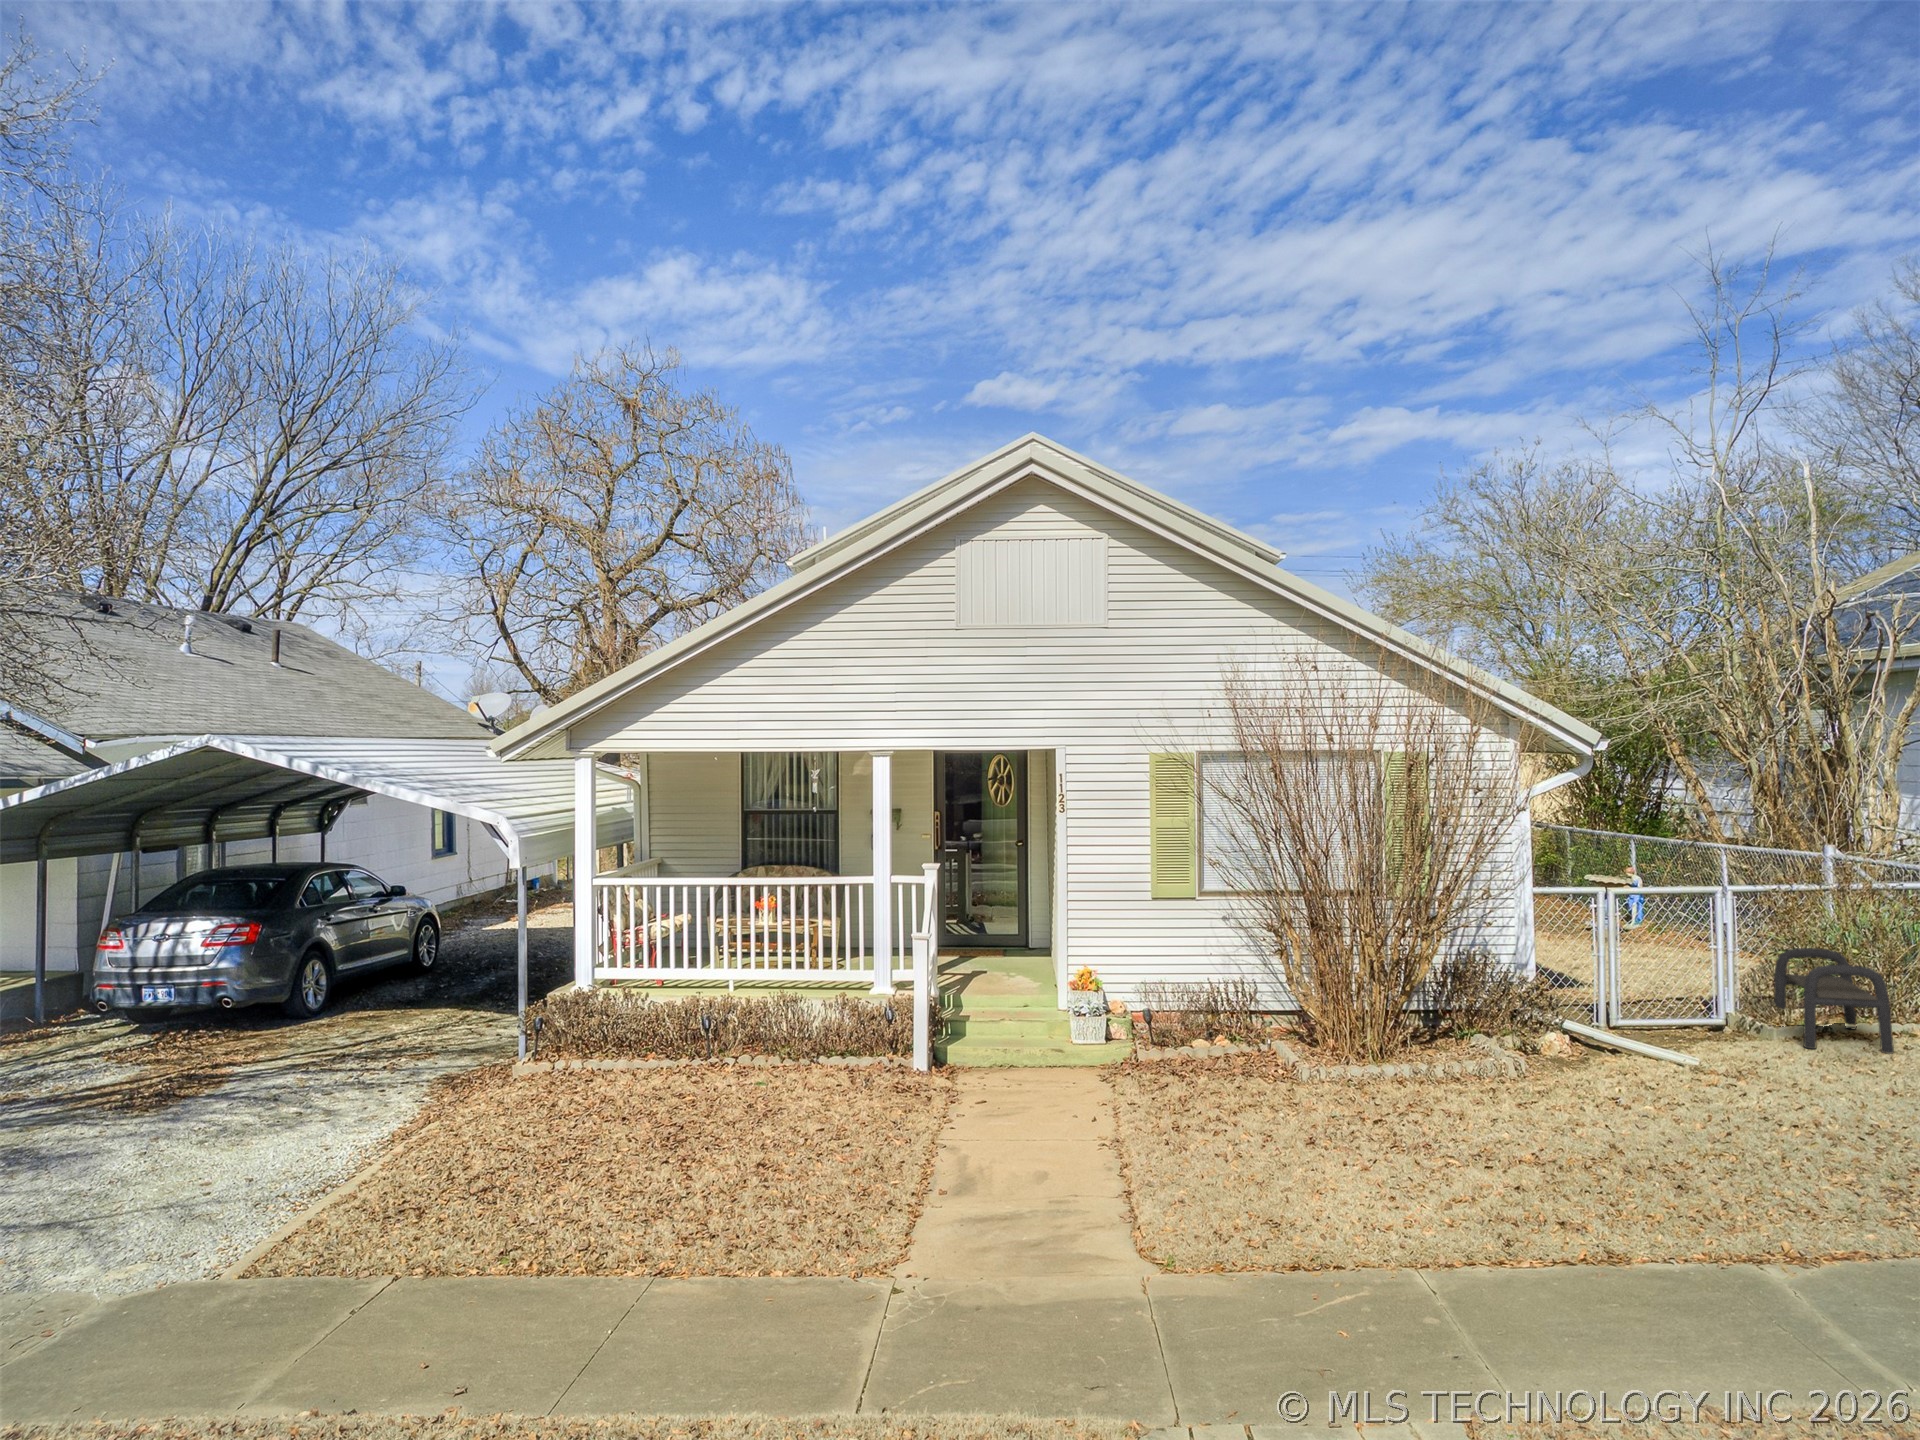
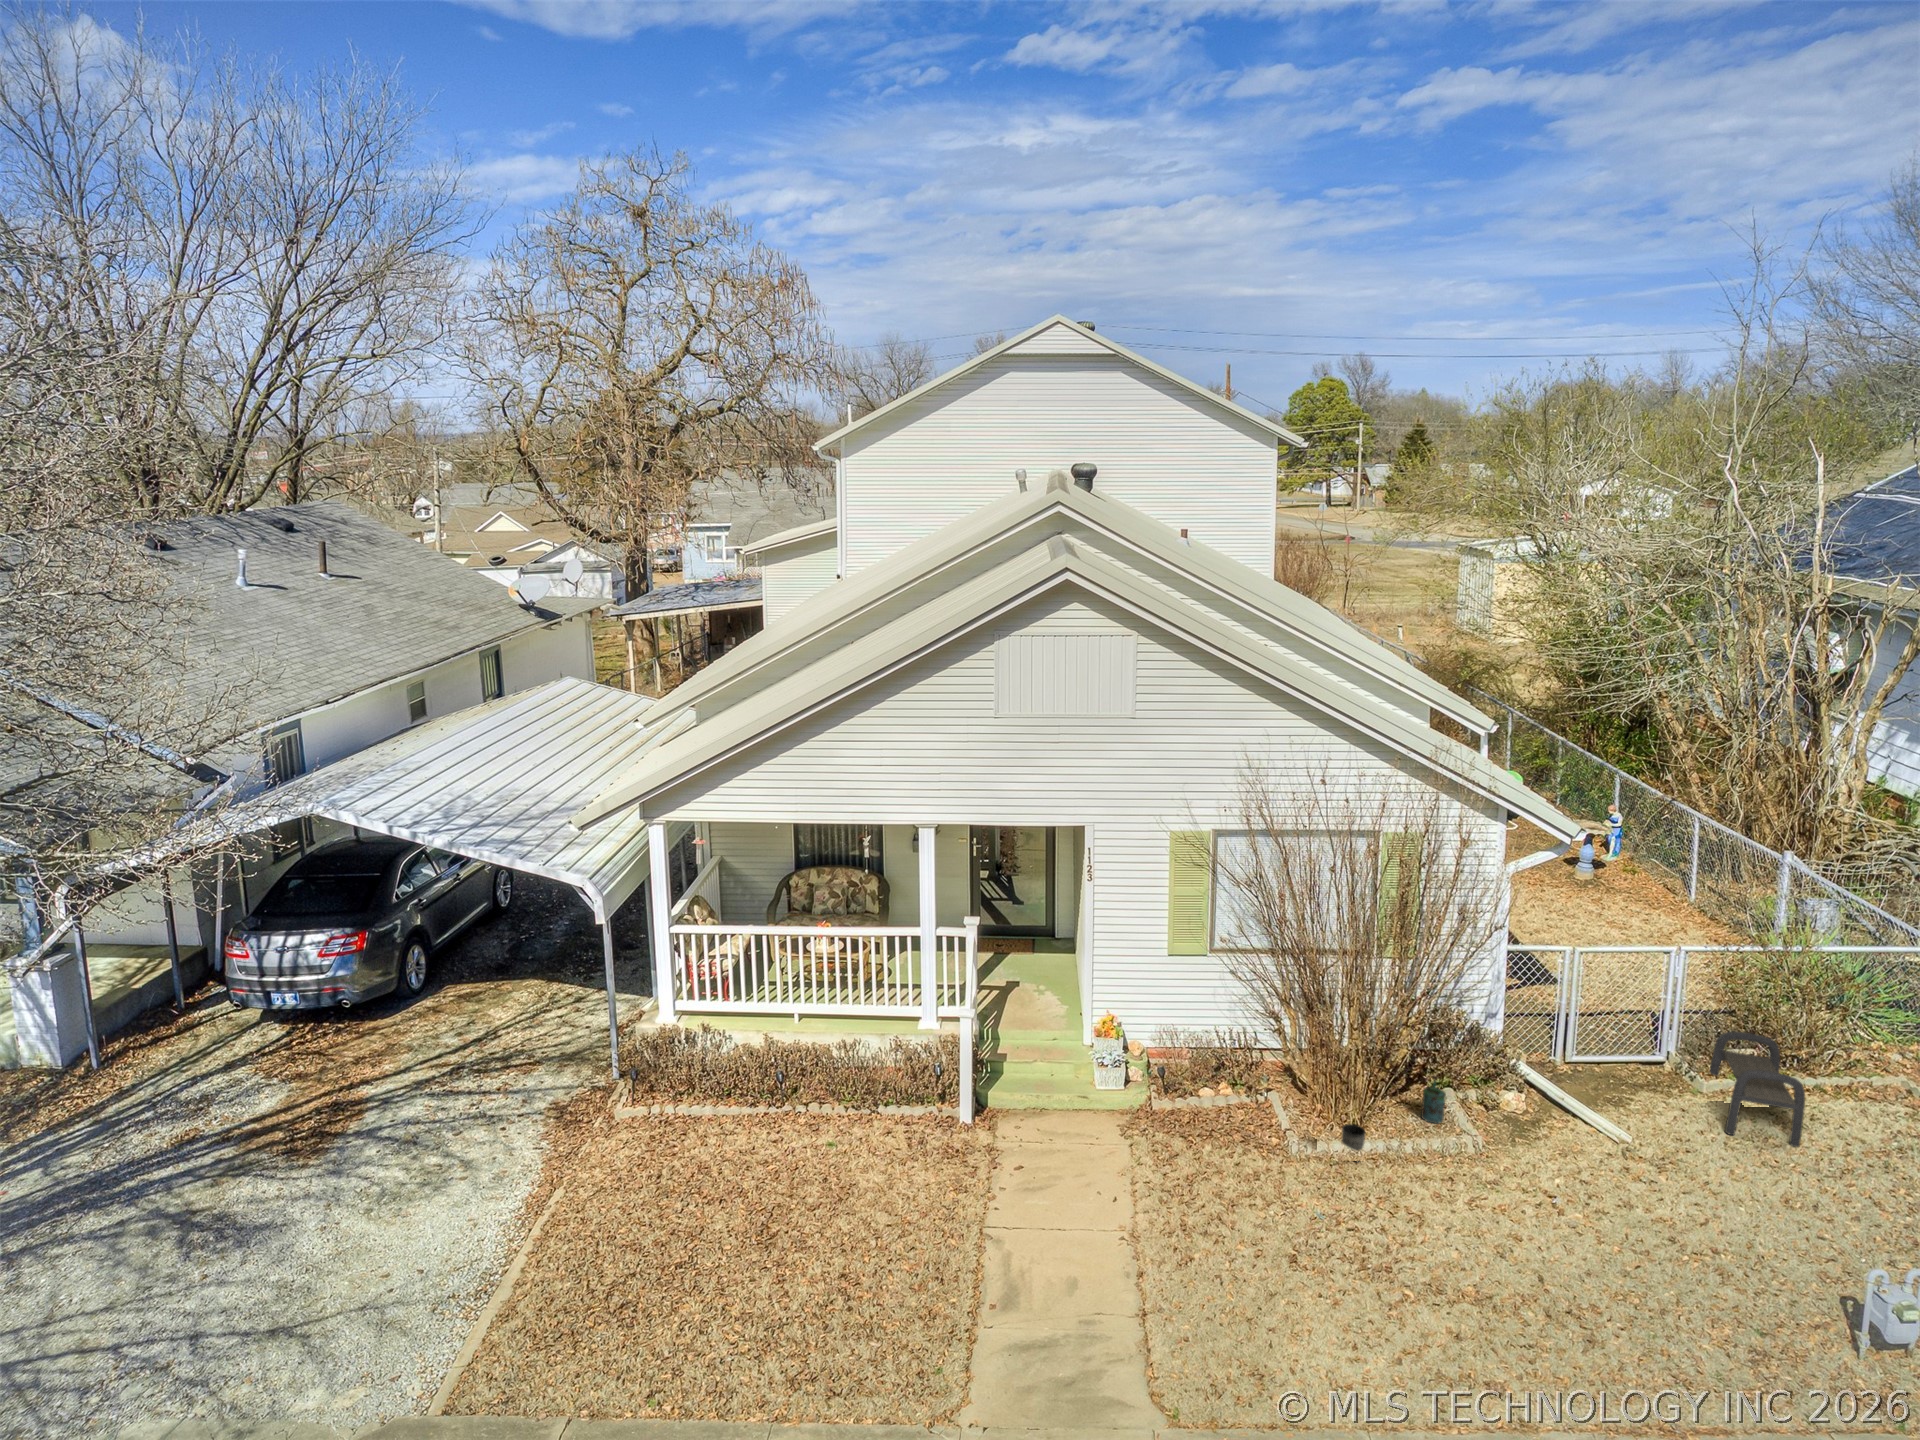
watering can: none [1449,1005,1477,1053] -> present [1421,1076,1446,1124]
planter: none [1358,1036,1386,1079] -> present [1342,1124,1366,1151]

